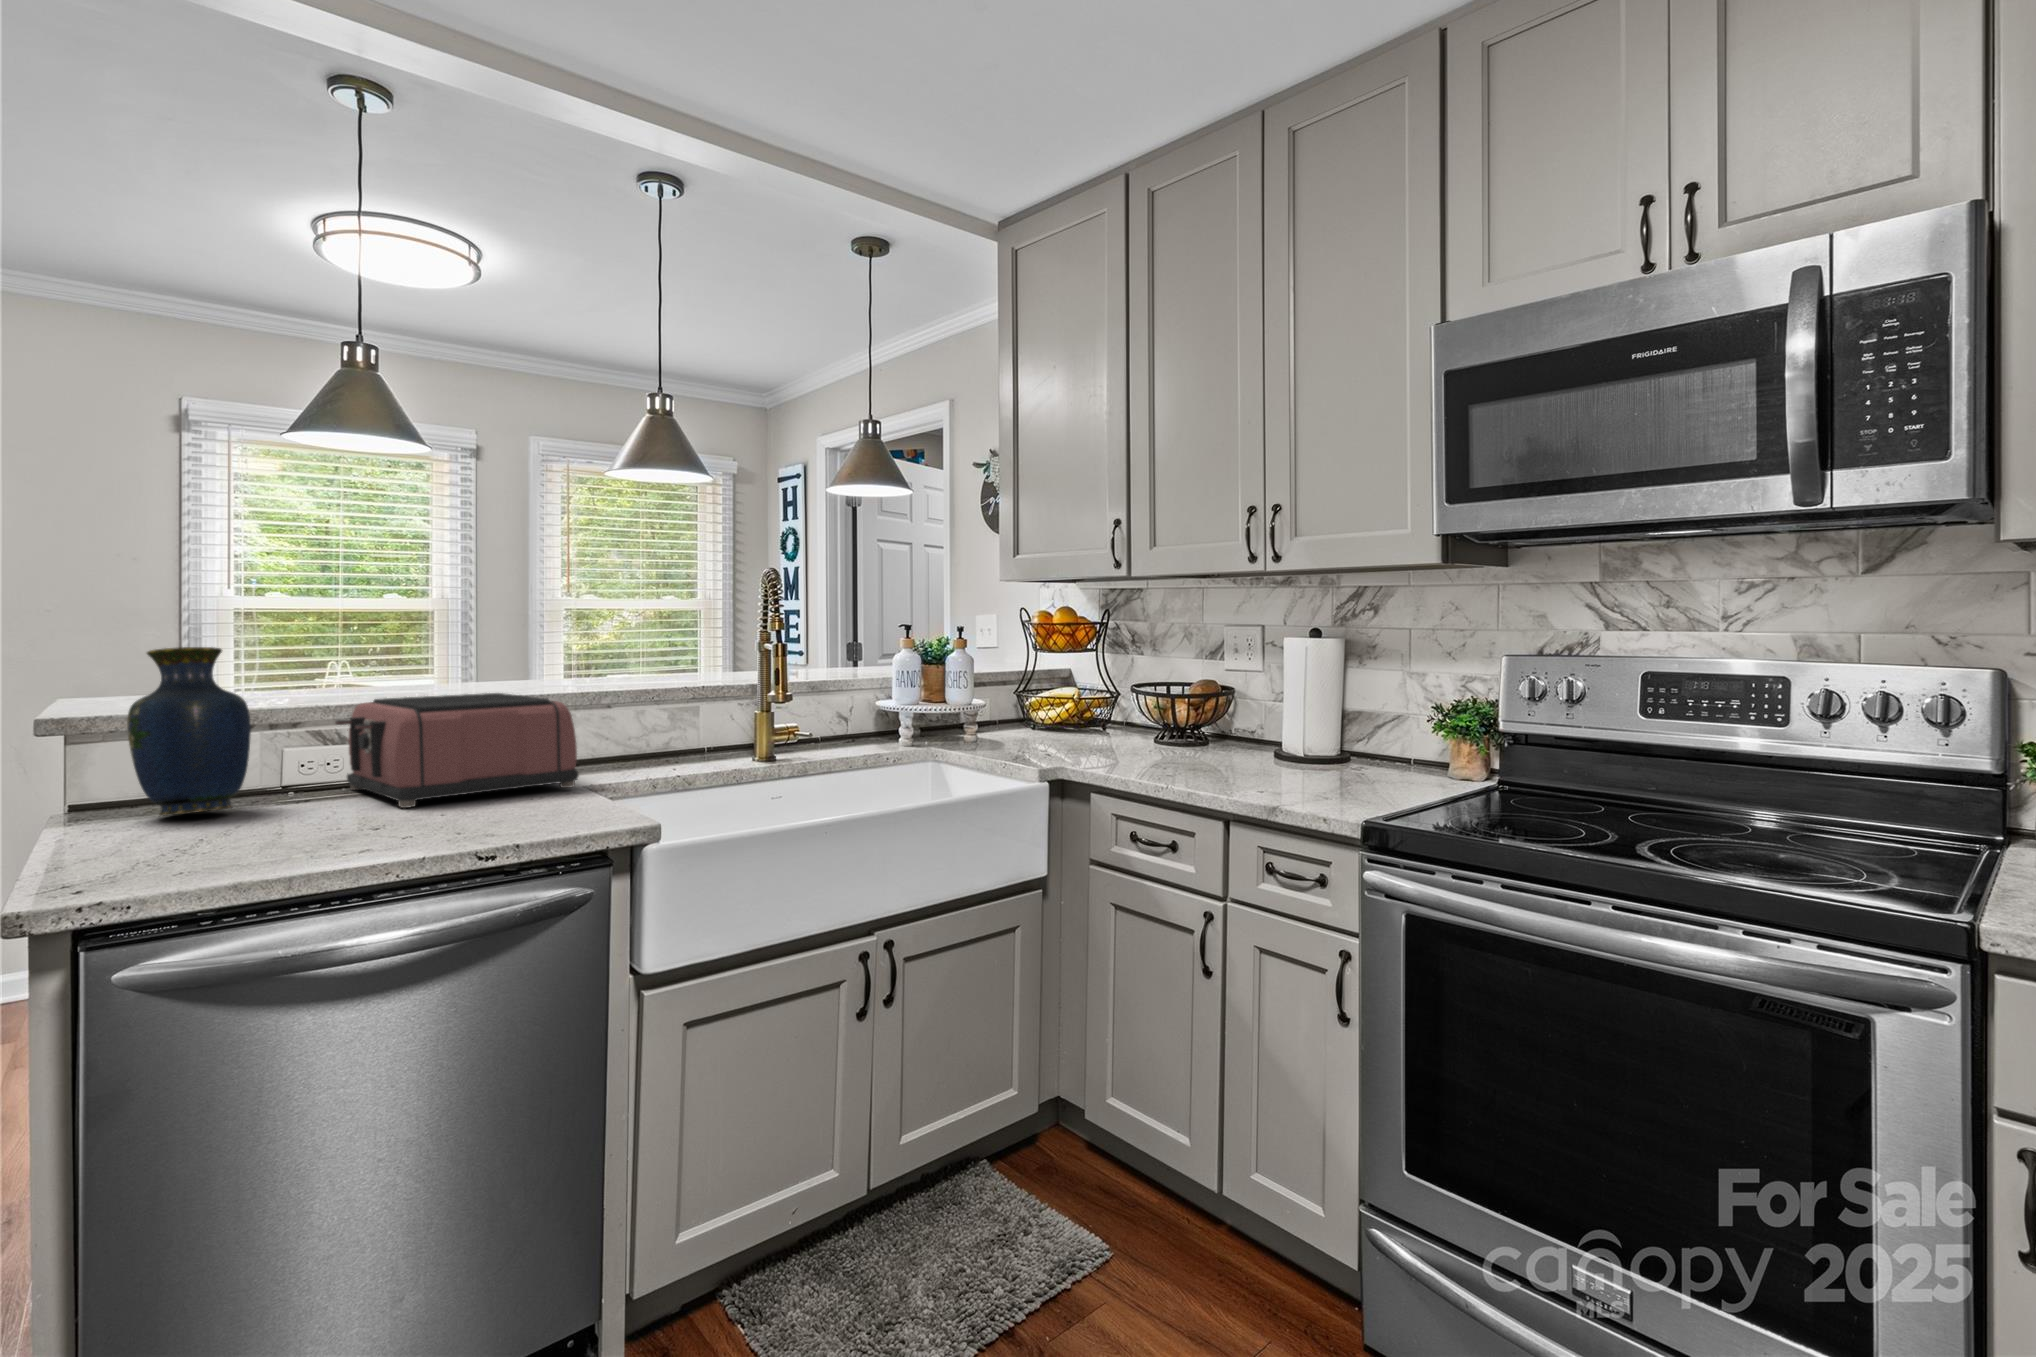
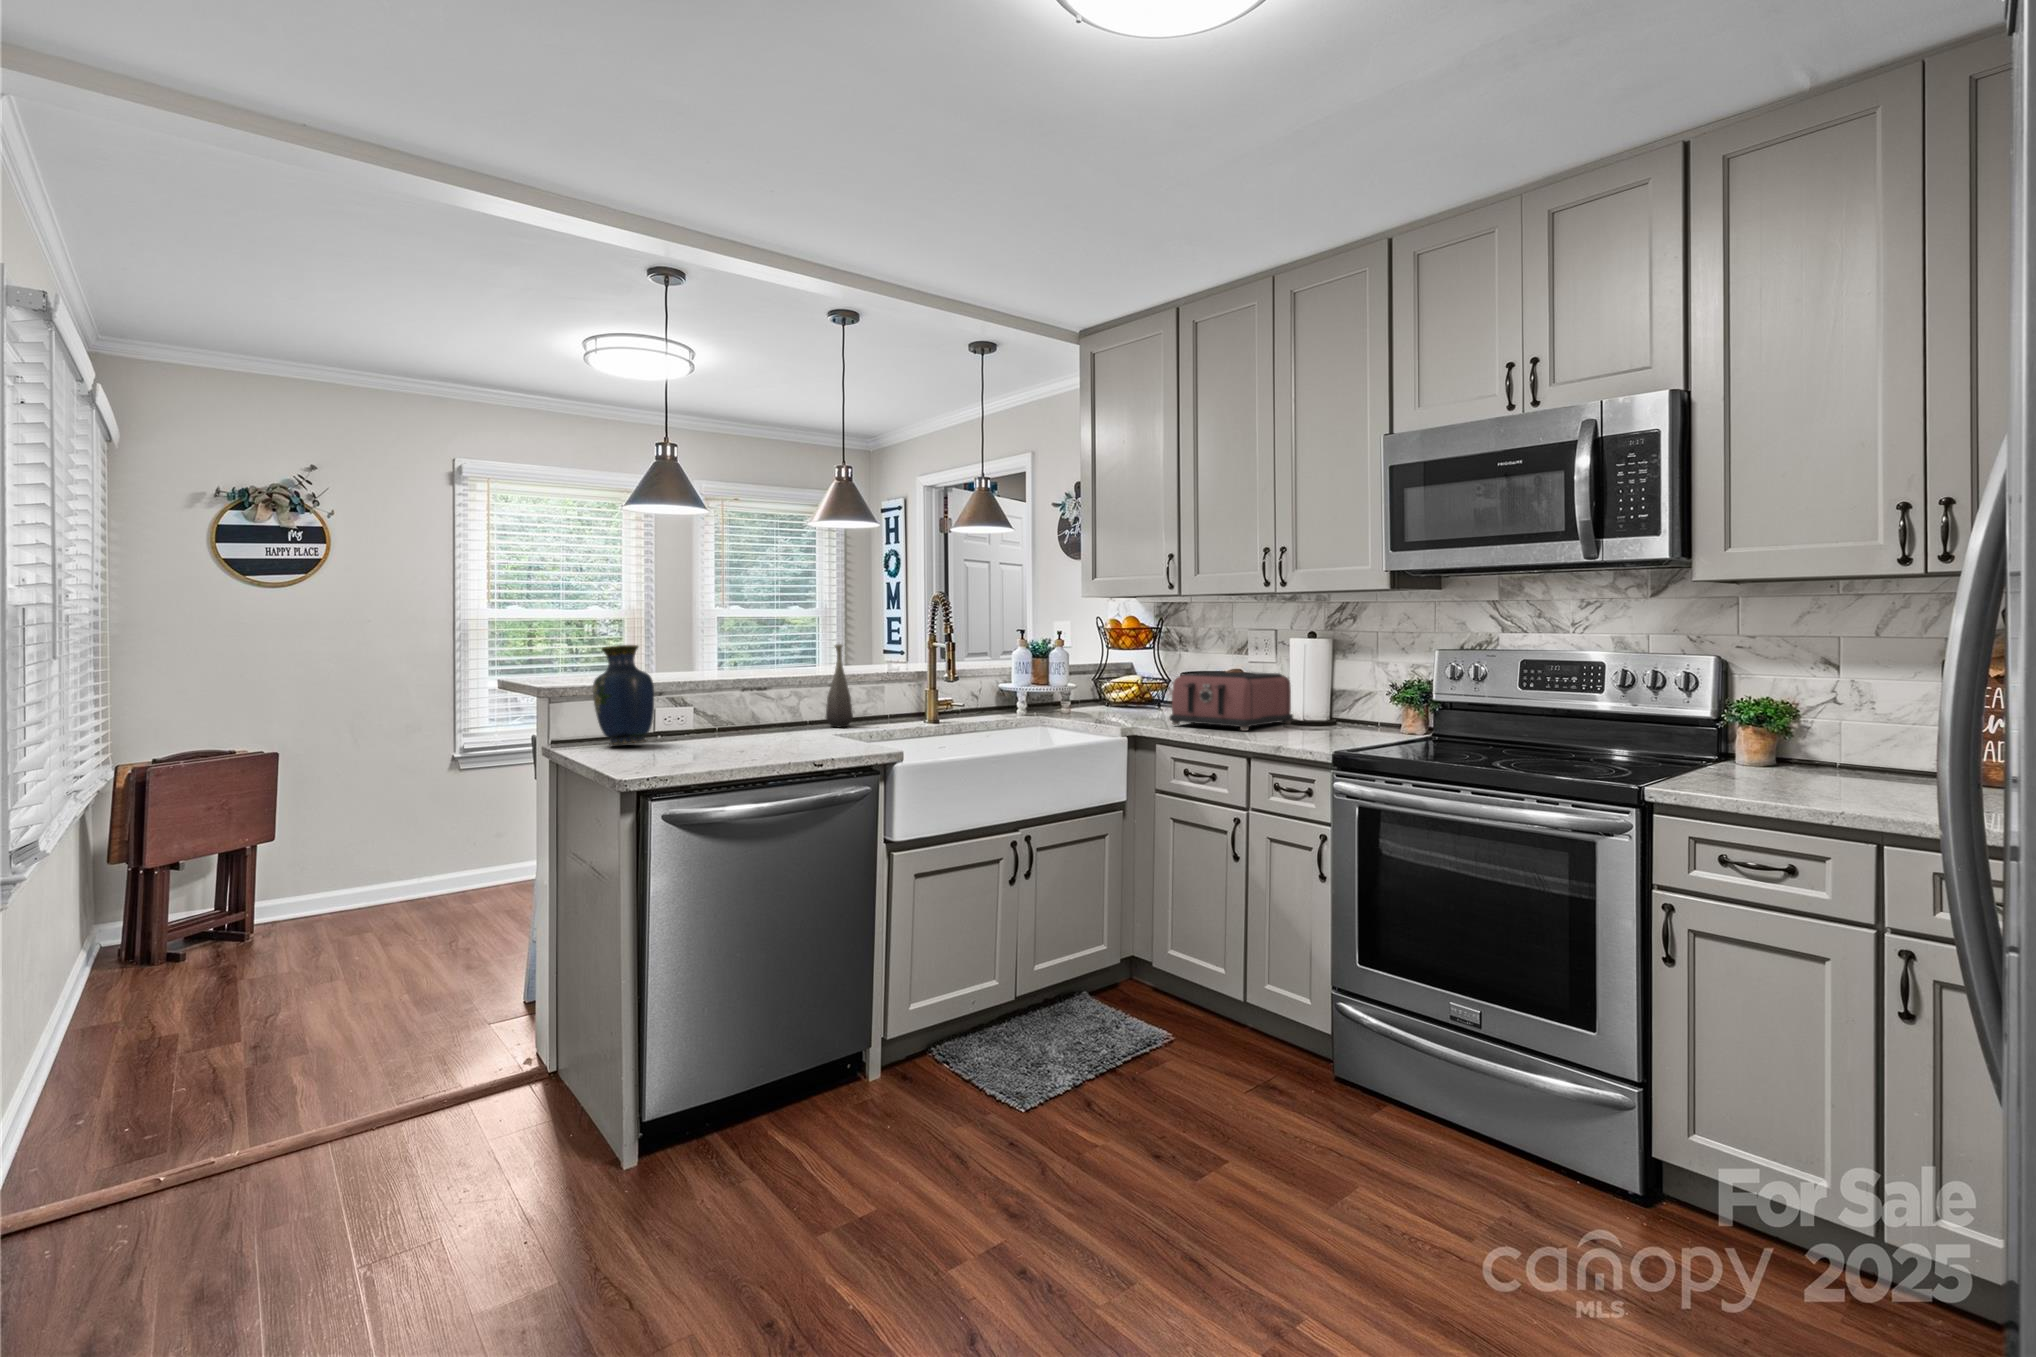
bottle: none [601,645,643,769] -> present [826,644,853,727]
toaster: present [335,693,579,808] -> present [1170,671,1293,731]

